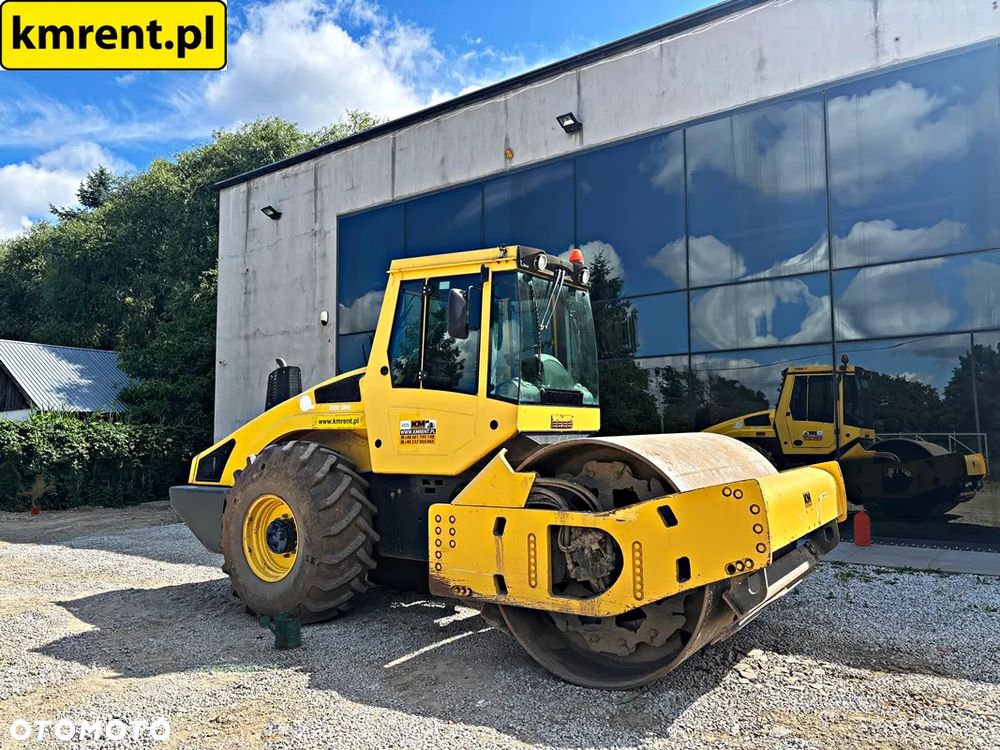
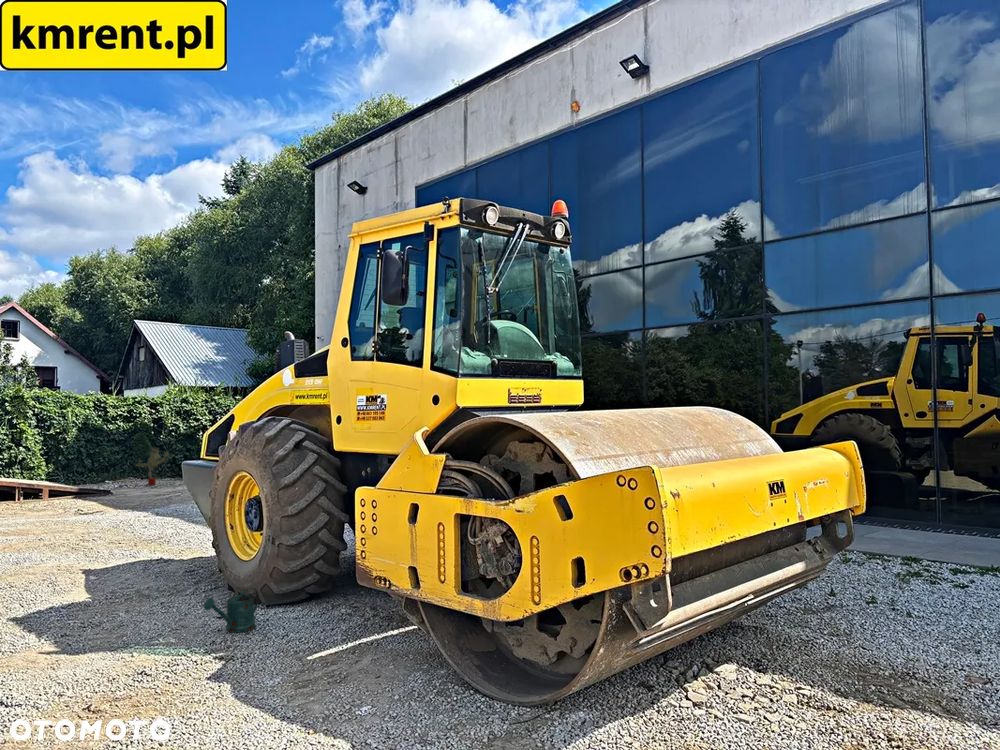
fire extinguisher: present [852,503,877,546] -> none [956,488,988,538]

